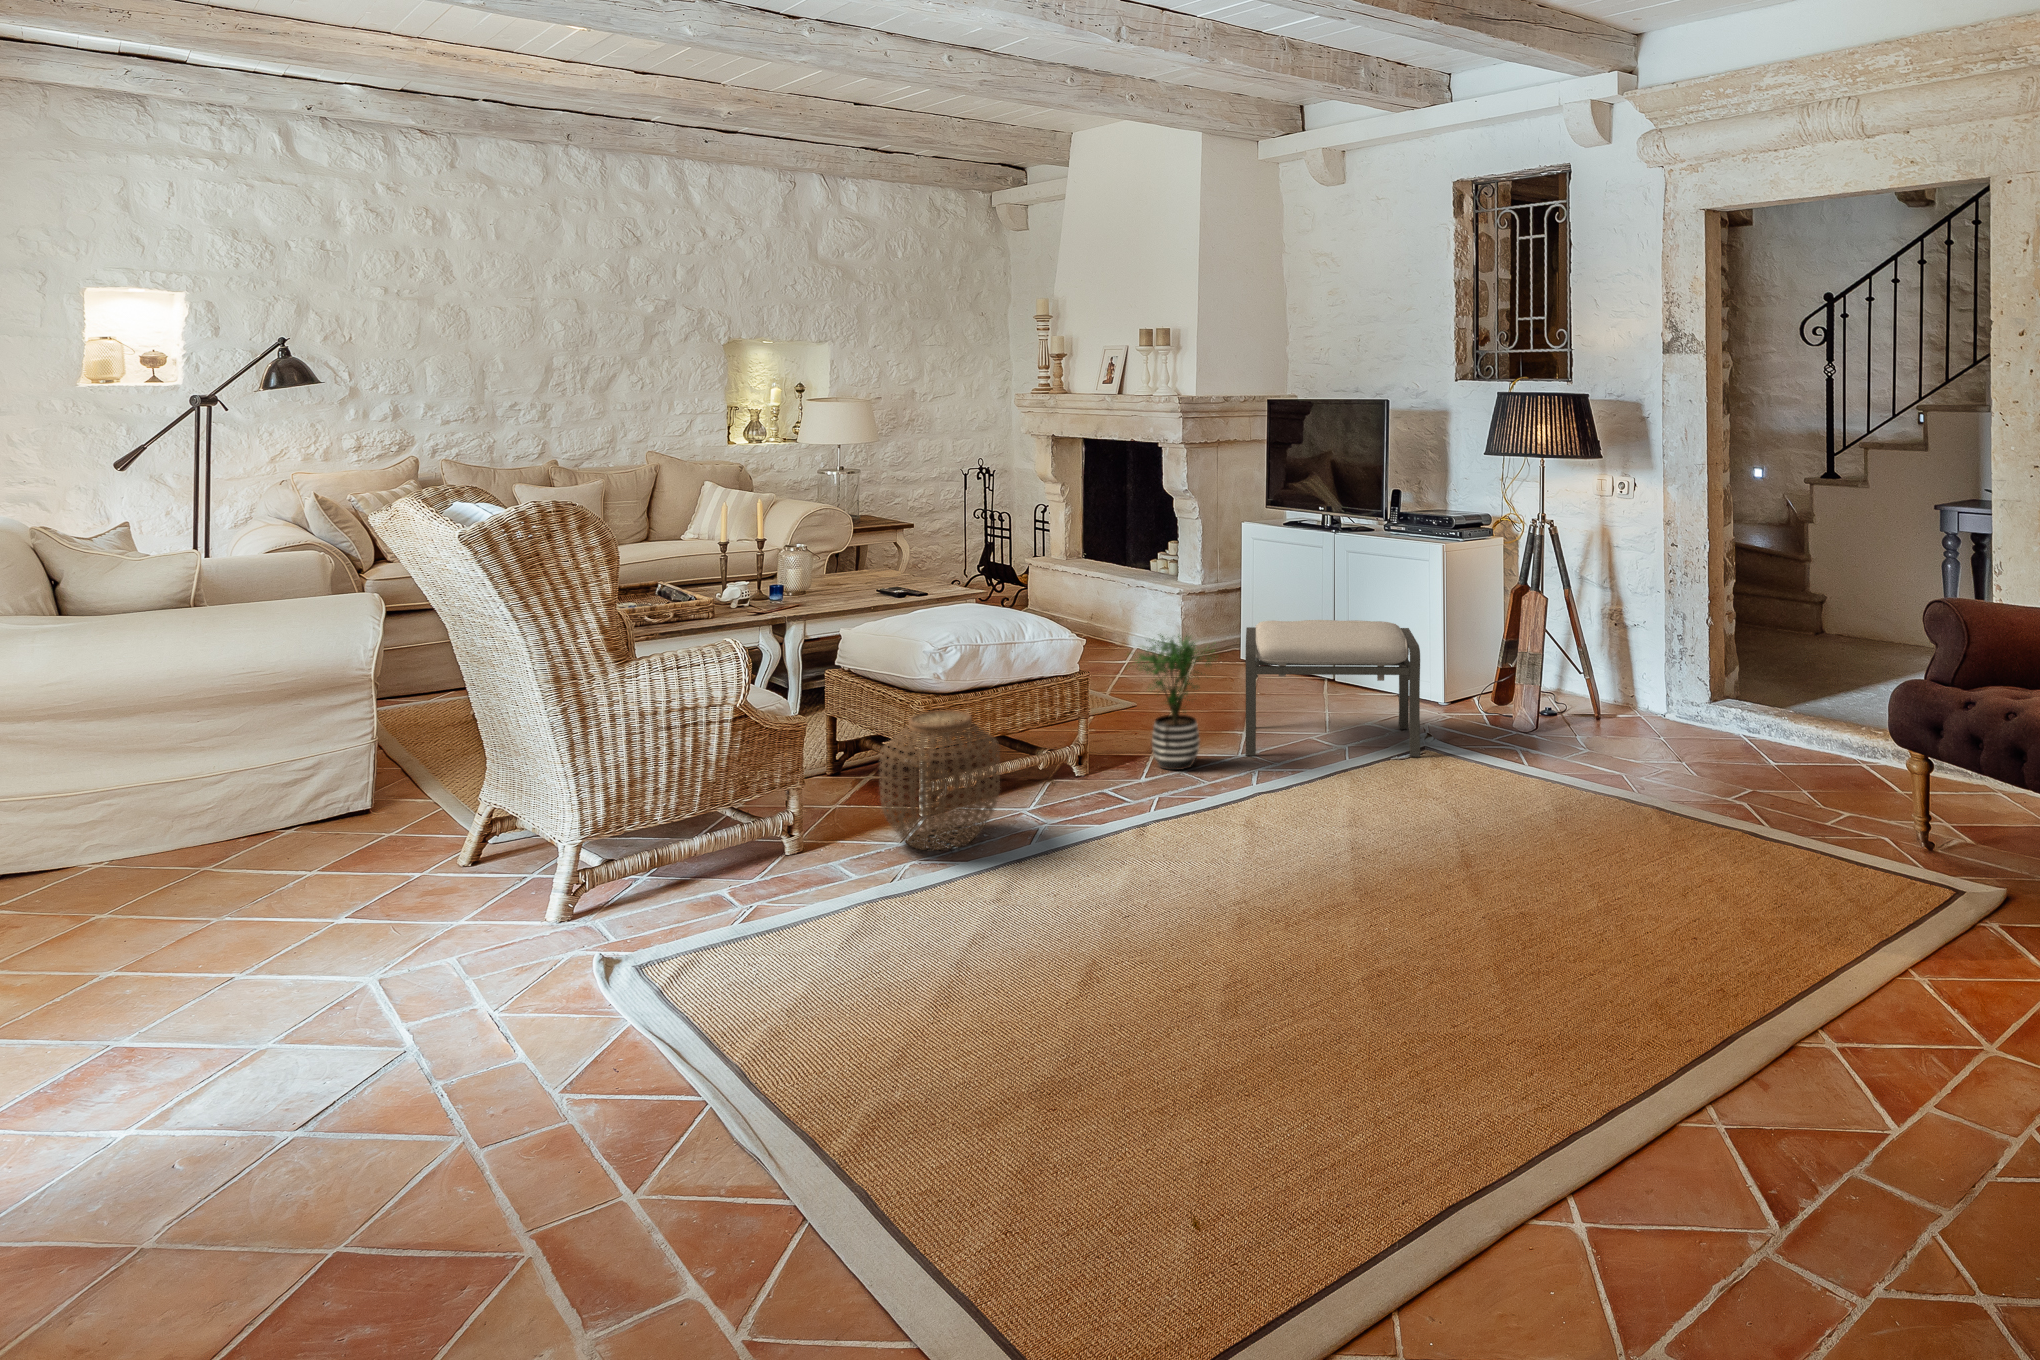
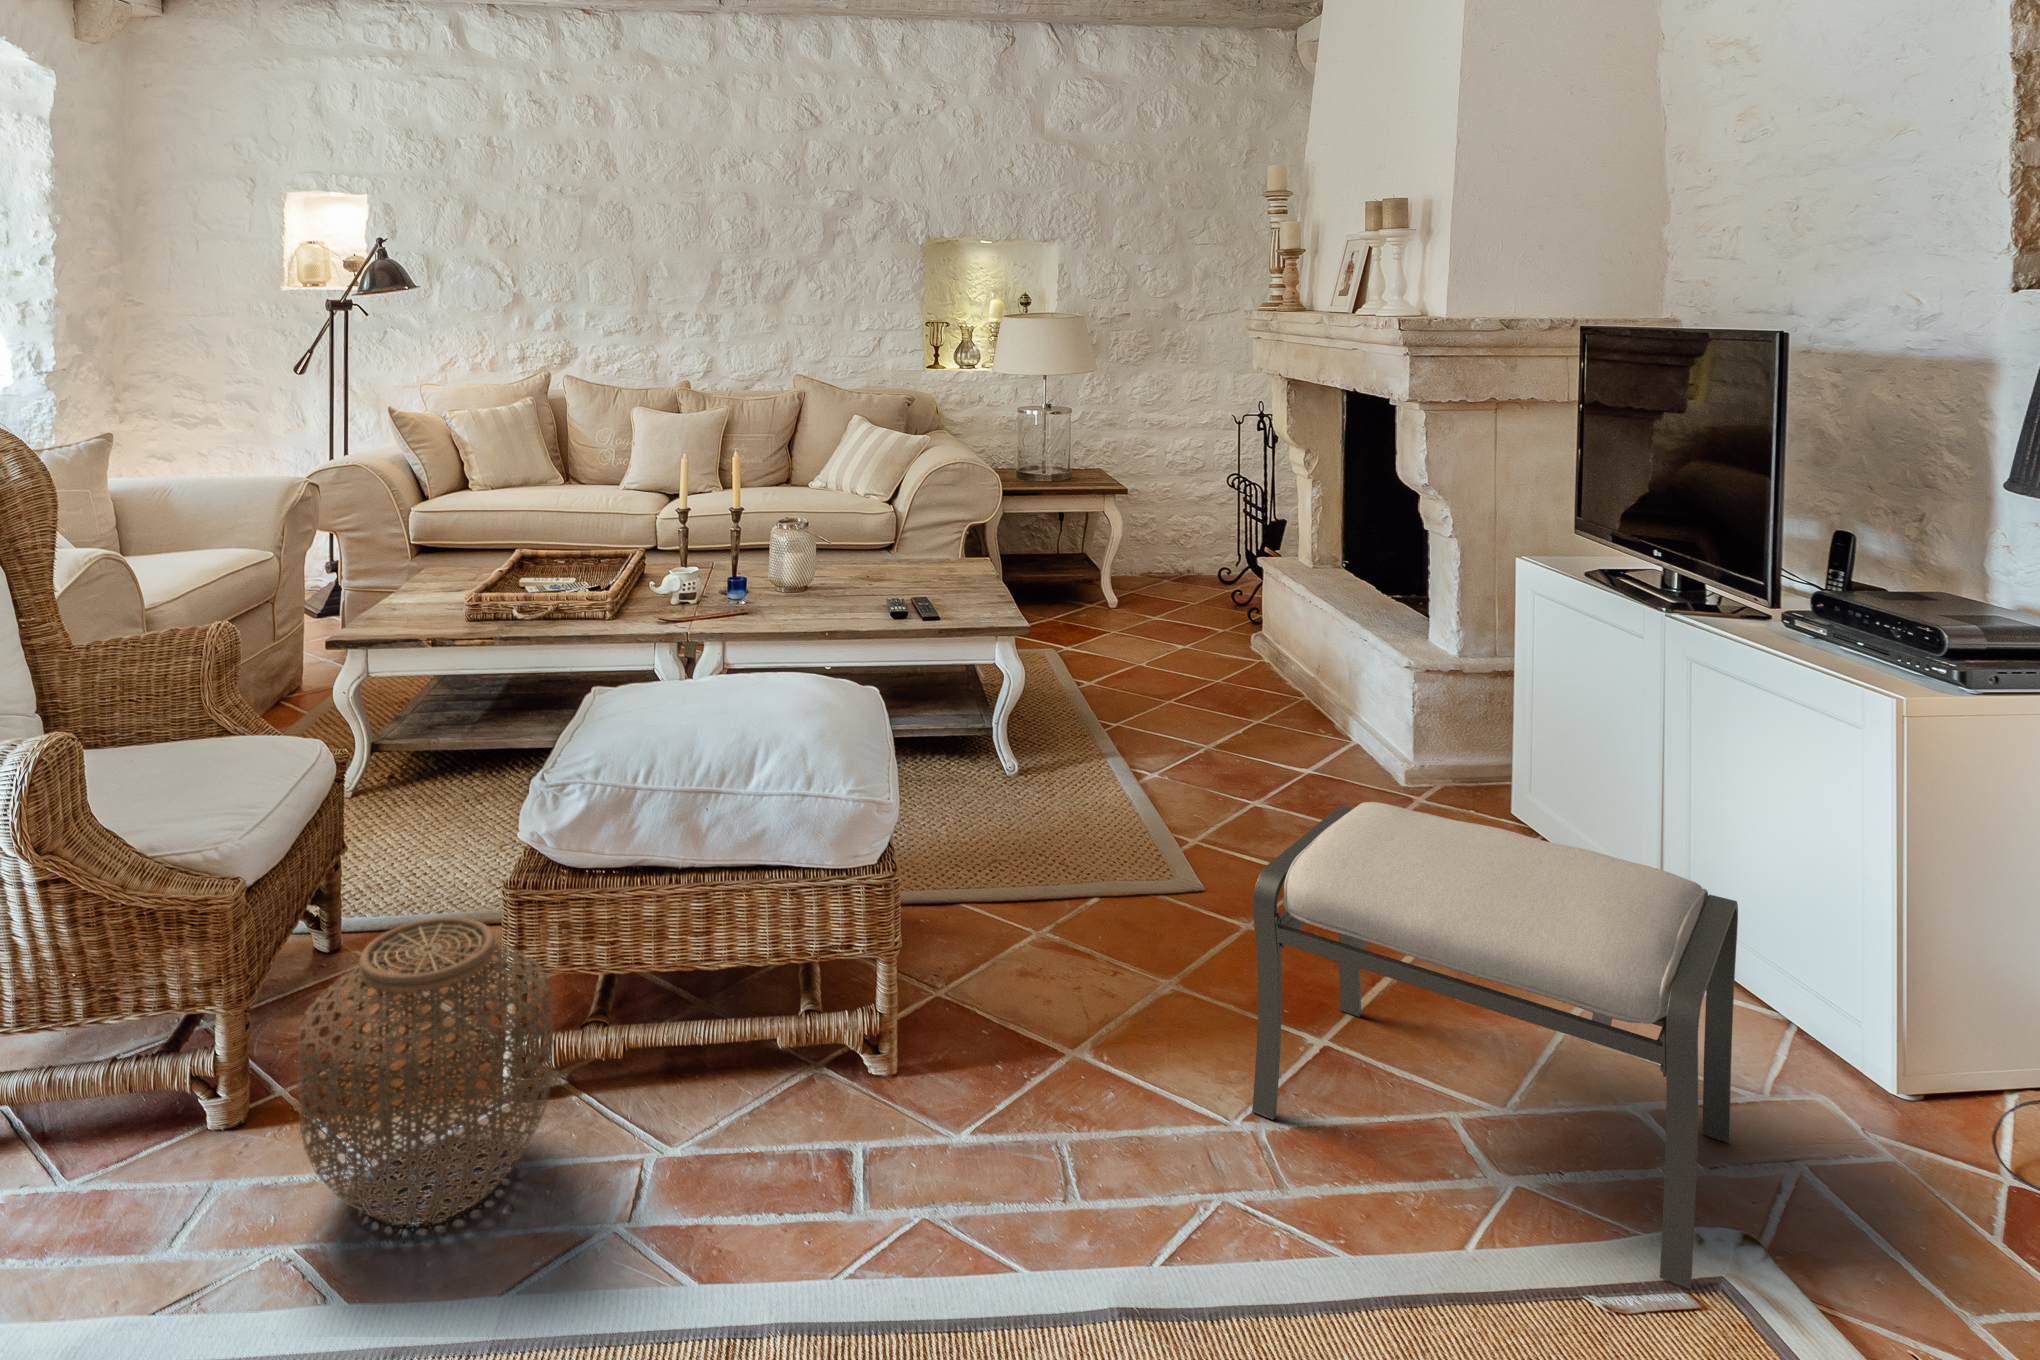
potted plant: present [1129,635,1216,770] -> none [985,803,1187,1114]

